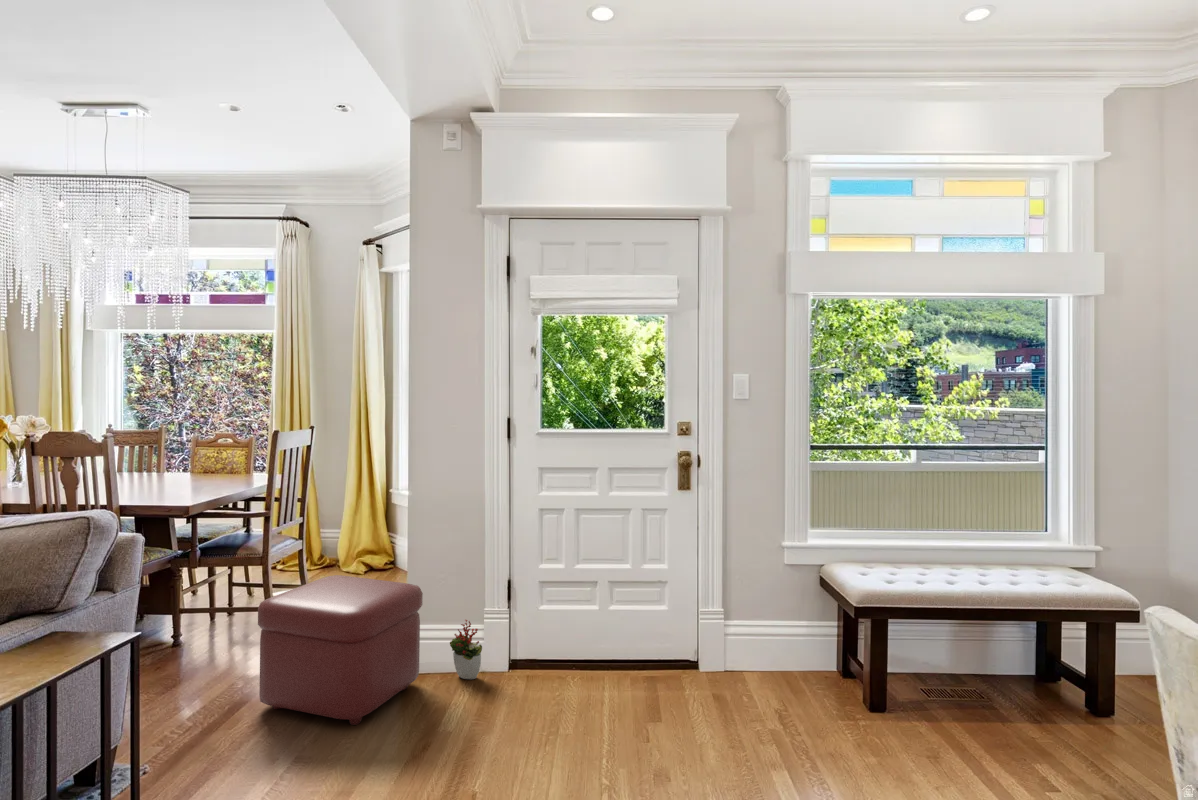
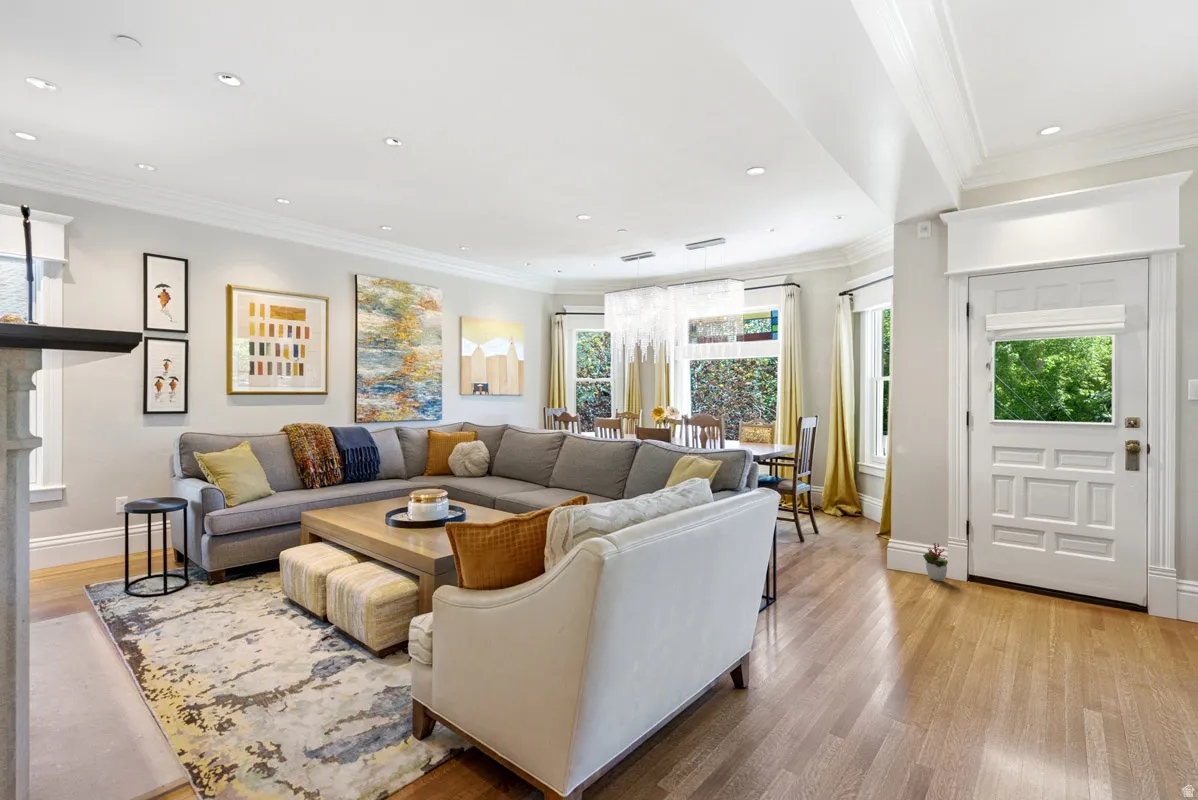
ottoman: present [258,575,423,725] -> none [808,504,905,585]

